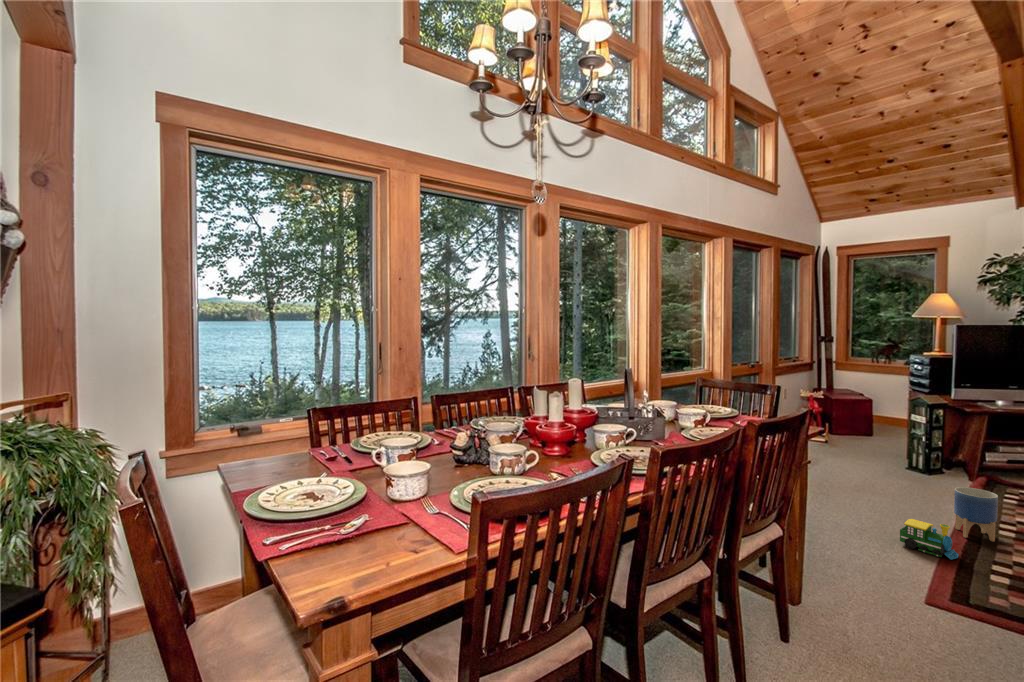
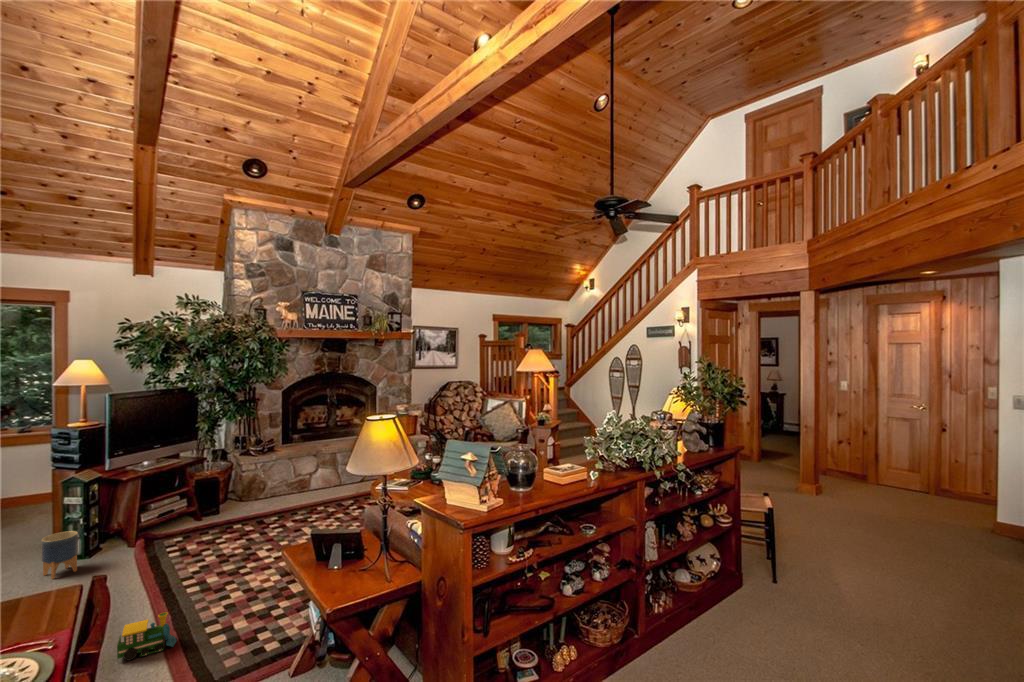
planter: present [954,487,998,542] -> present [41,531,78,579]

